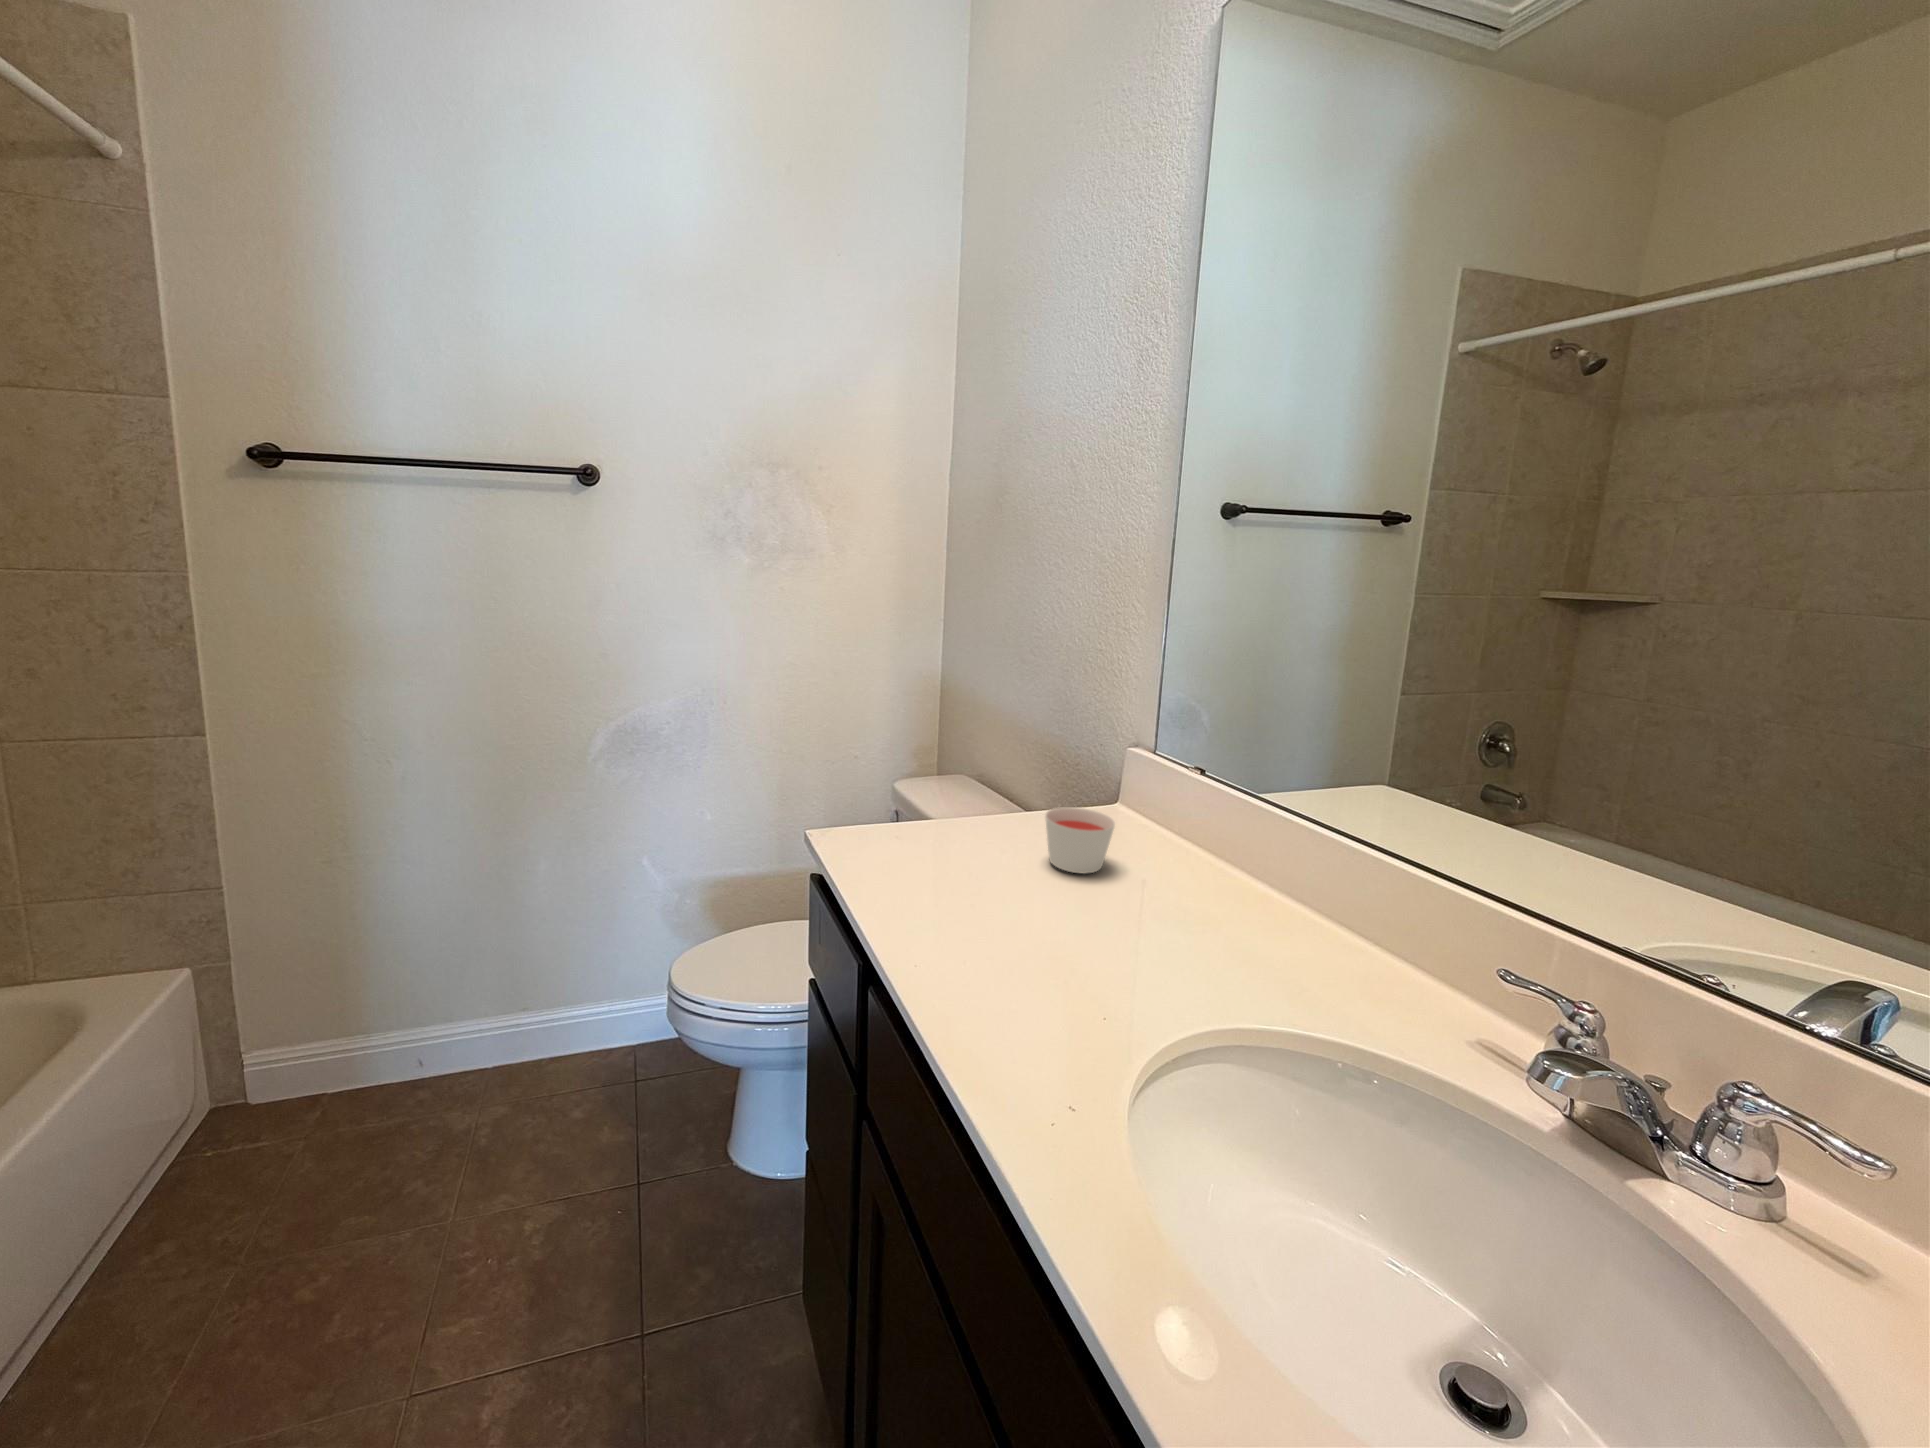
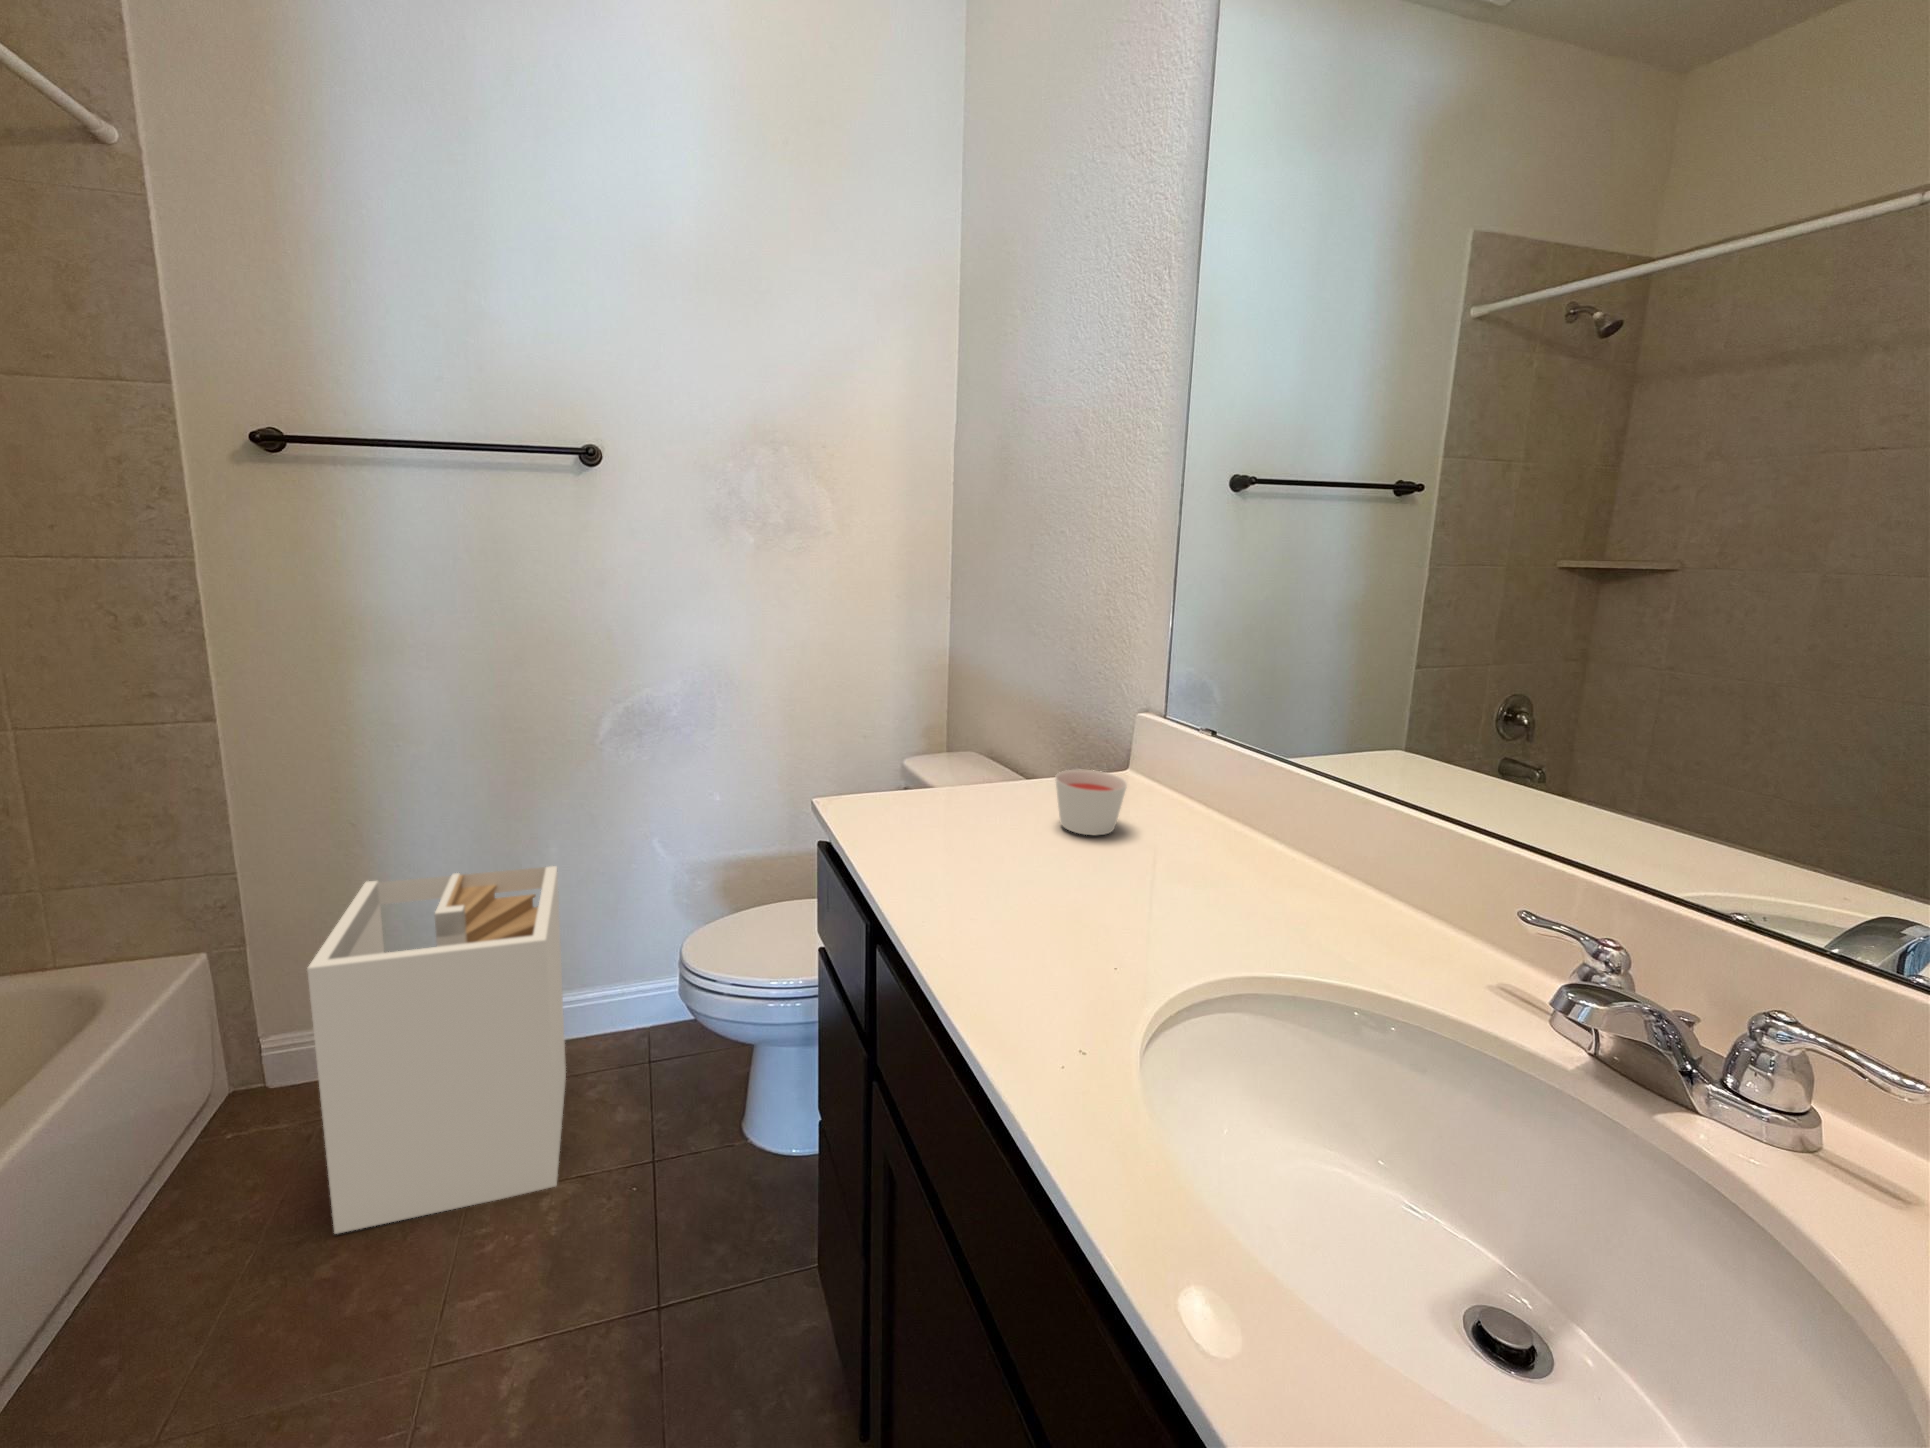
laundry hamper: none [295,883,551,1254] -> present [307,866,566,1234]

